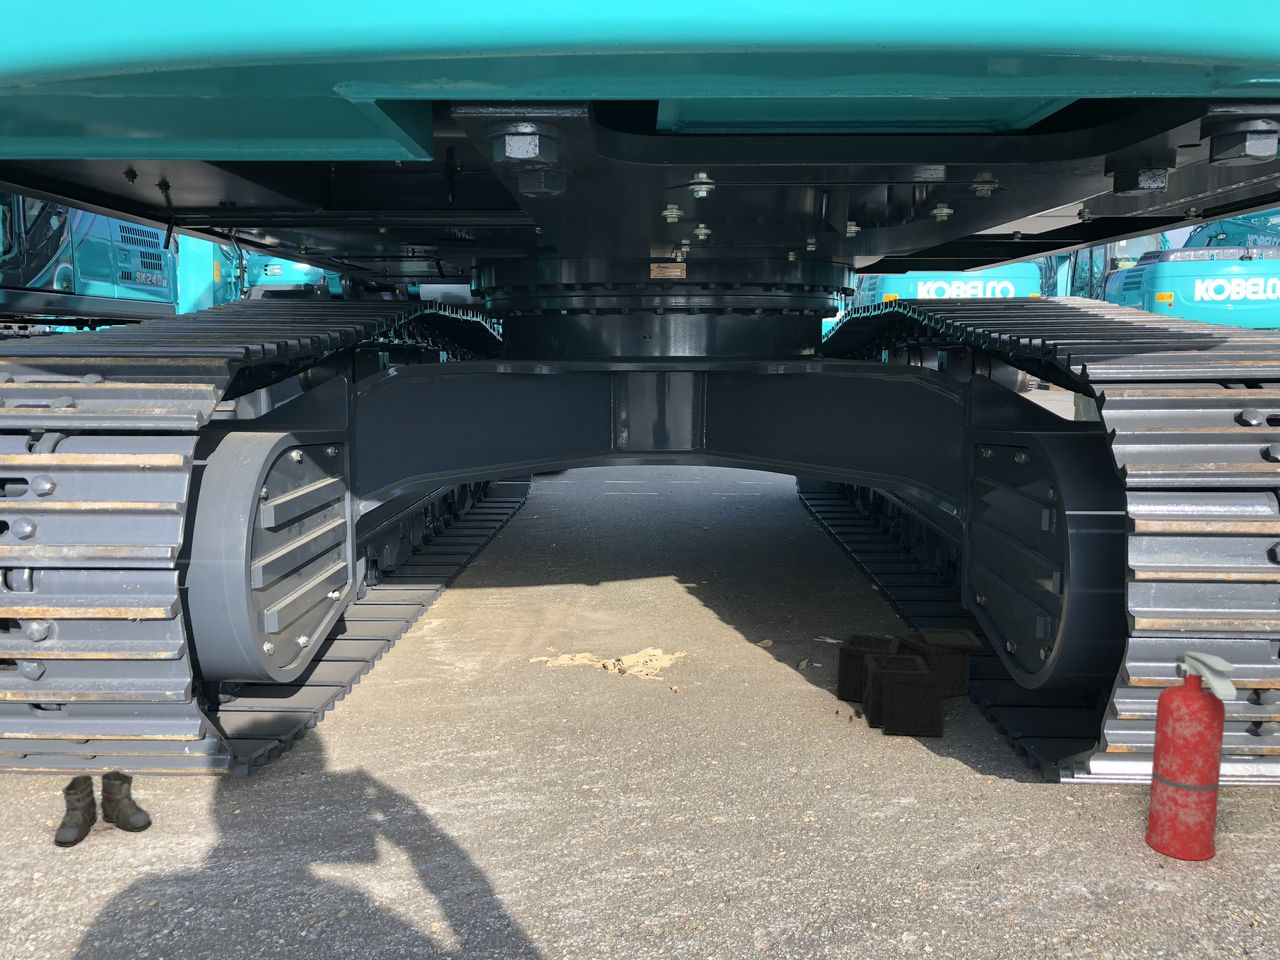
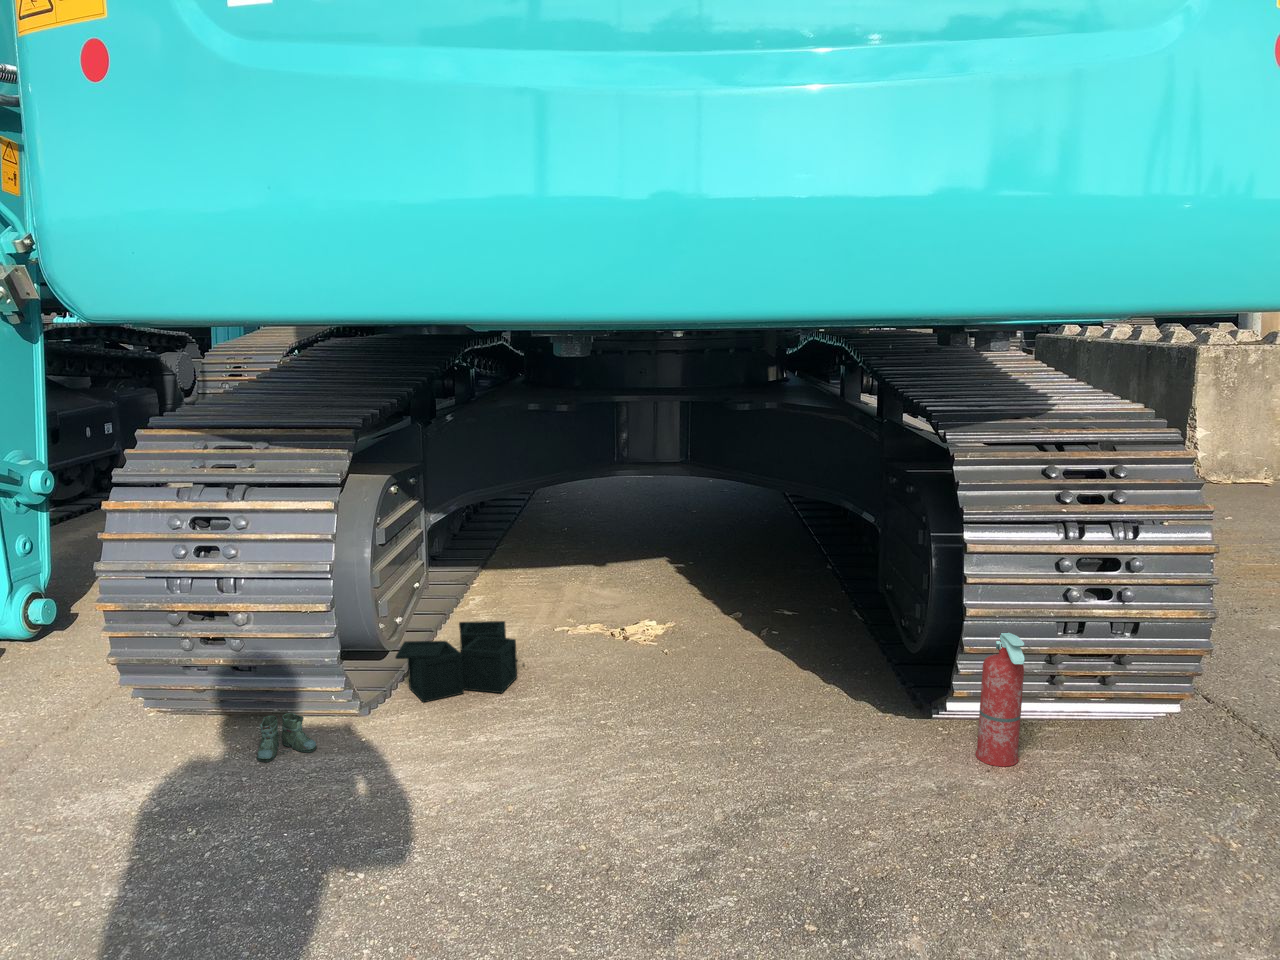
storage bin: present [836,628,983,736] -> present [395,621,524,702]

